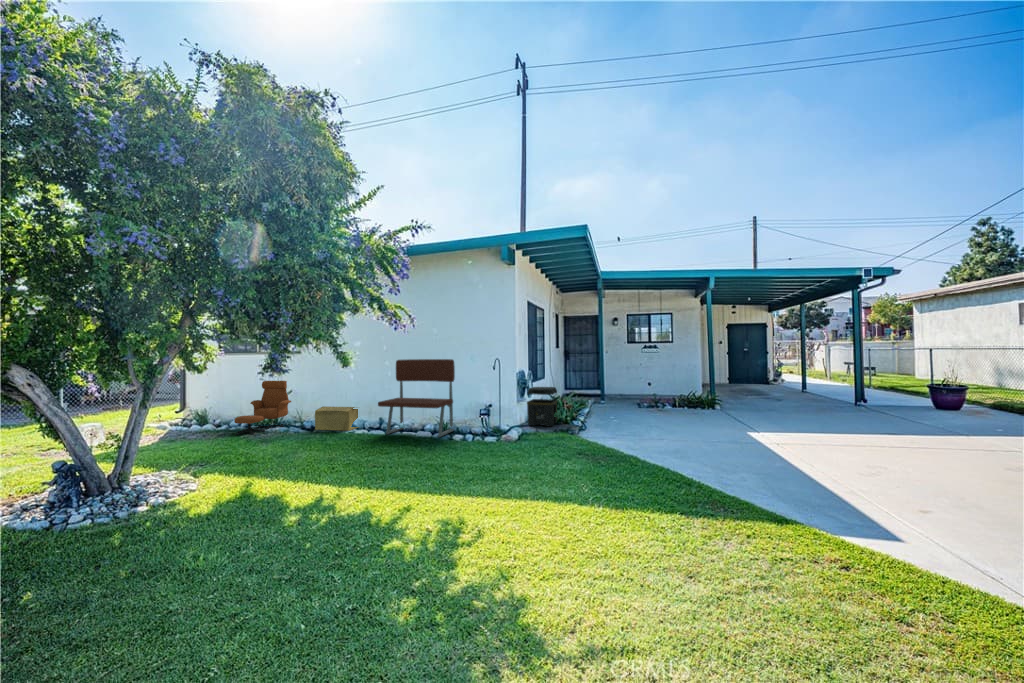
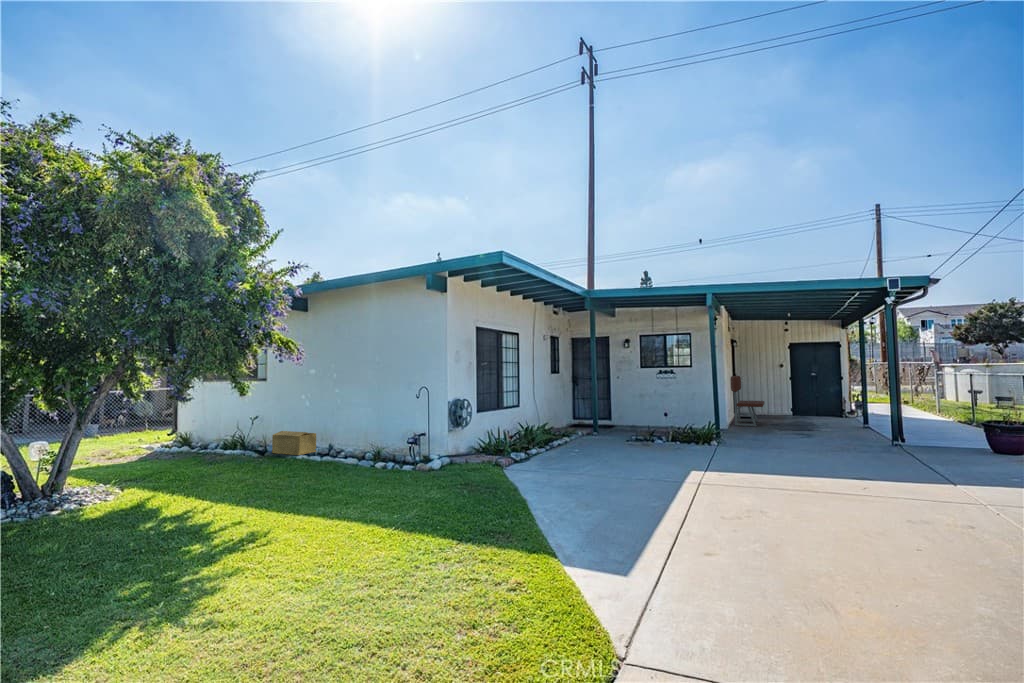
bench: present [378,359,455,437] -> present [730,376,764,426]
lounge chair: present [234,381,291,435] -> none [201,405,259,456]
toolbox: present [527,387,557,426] -> none [470,416,505,459]

